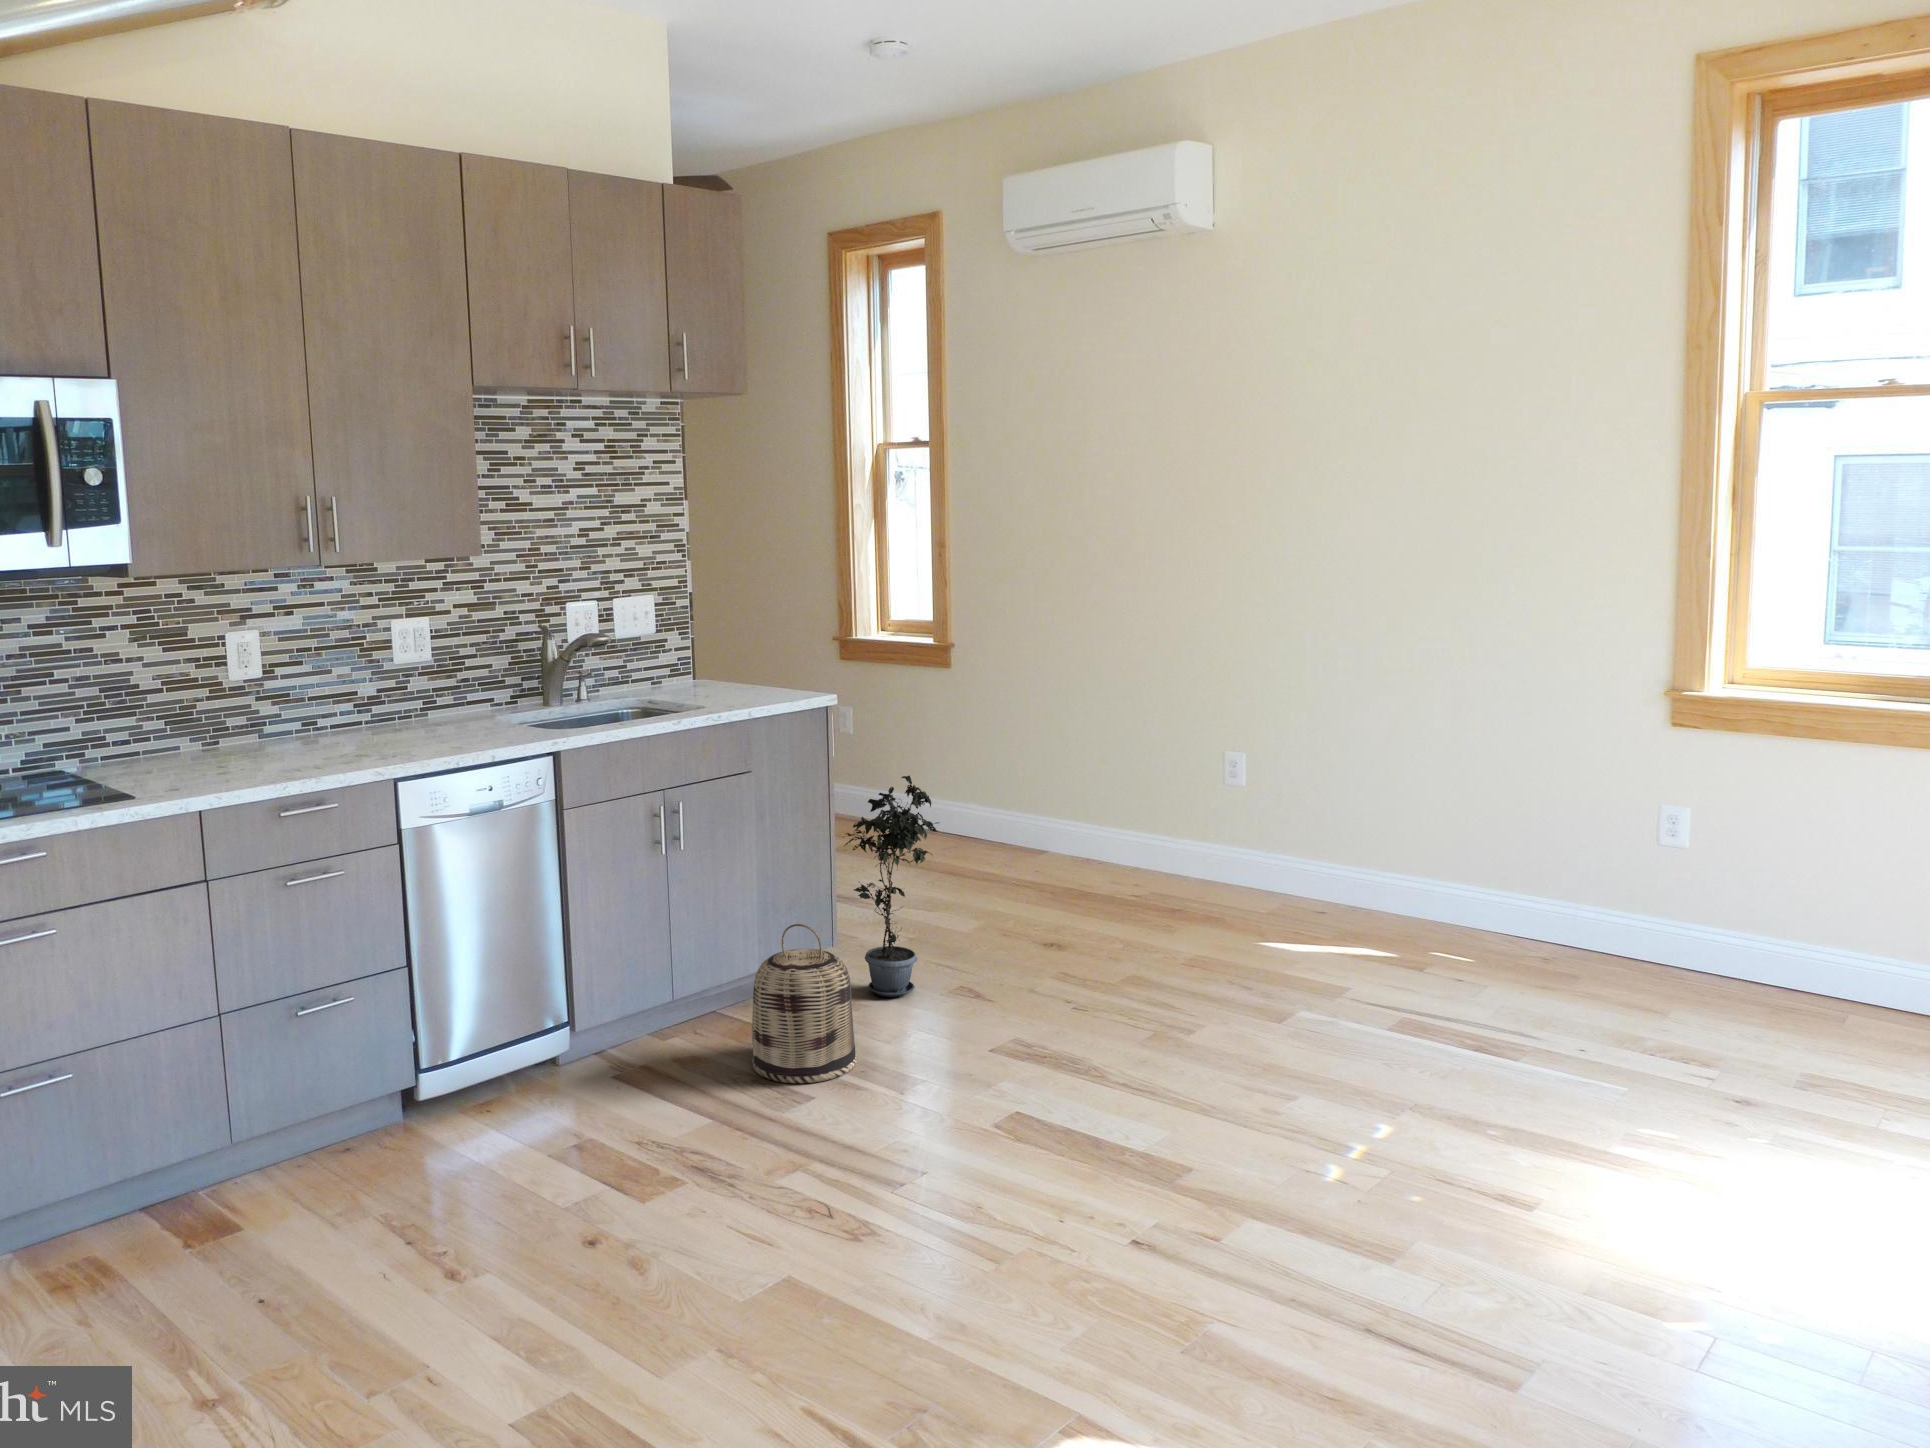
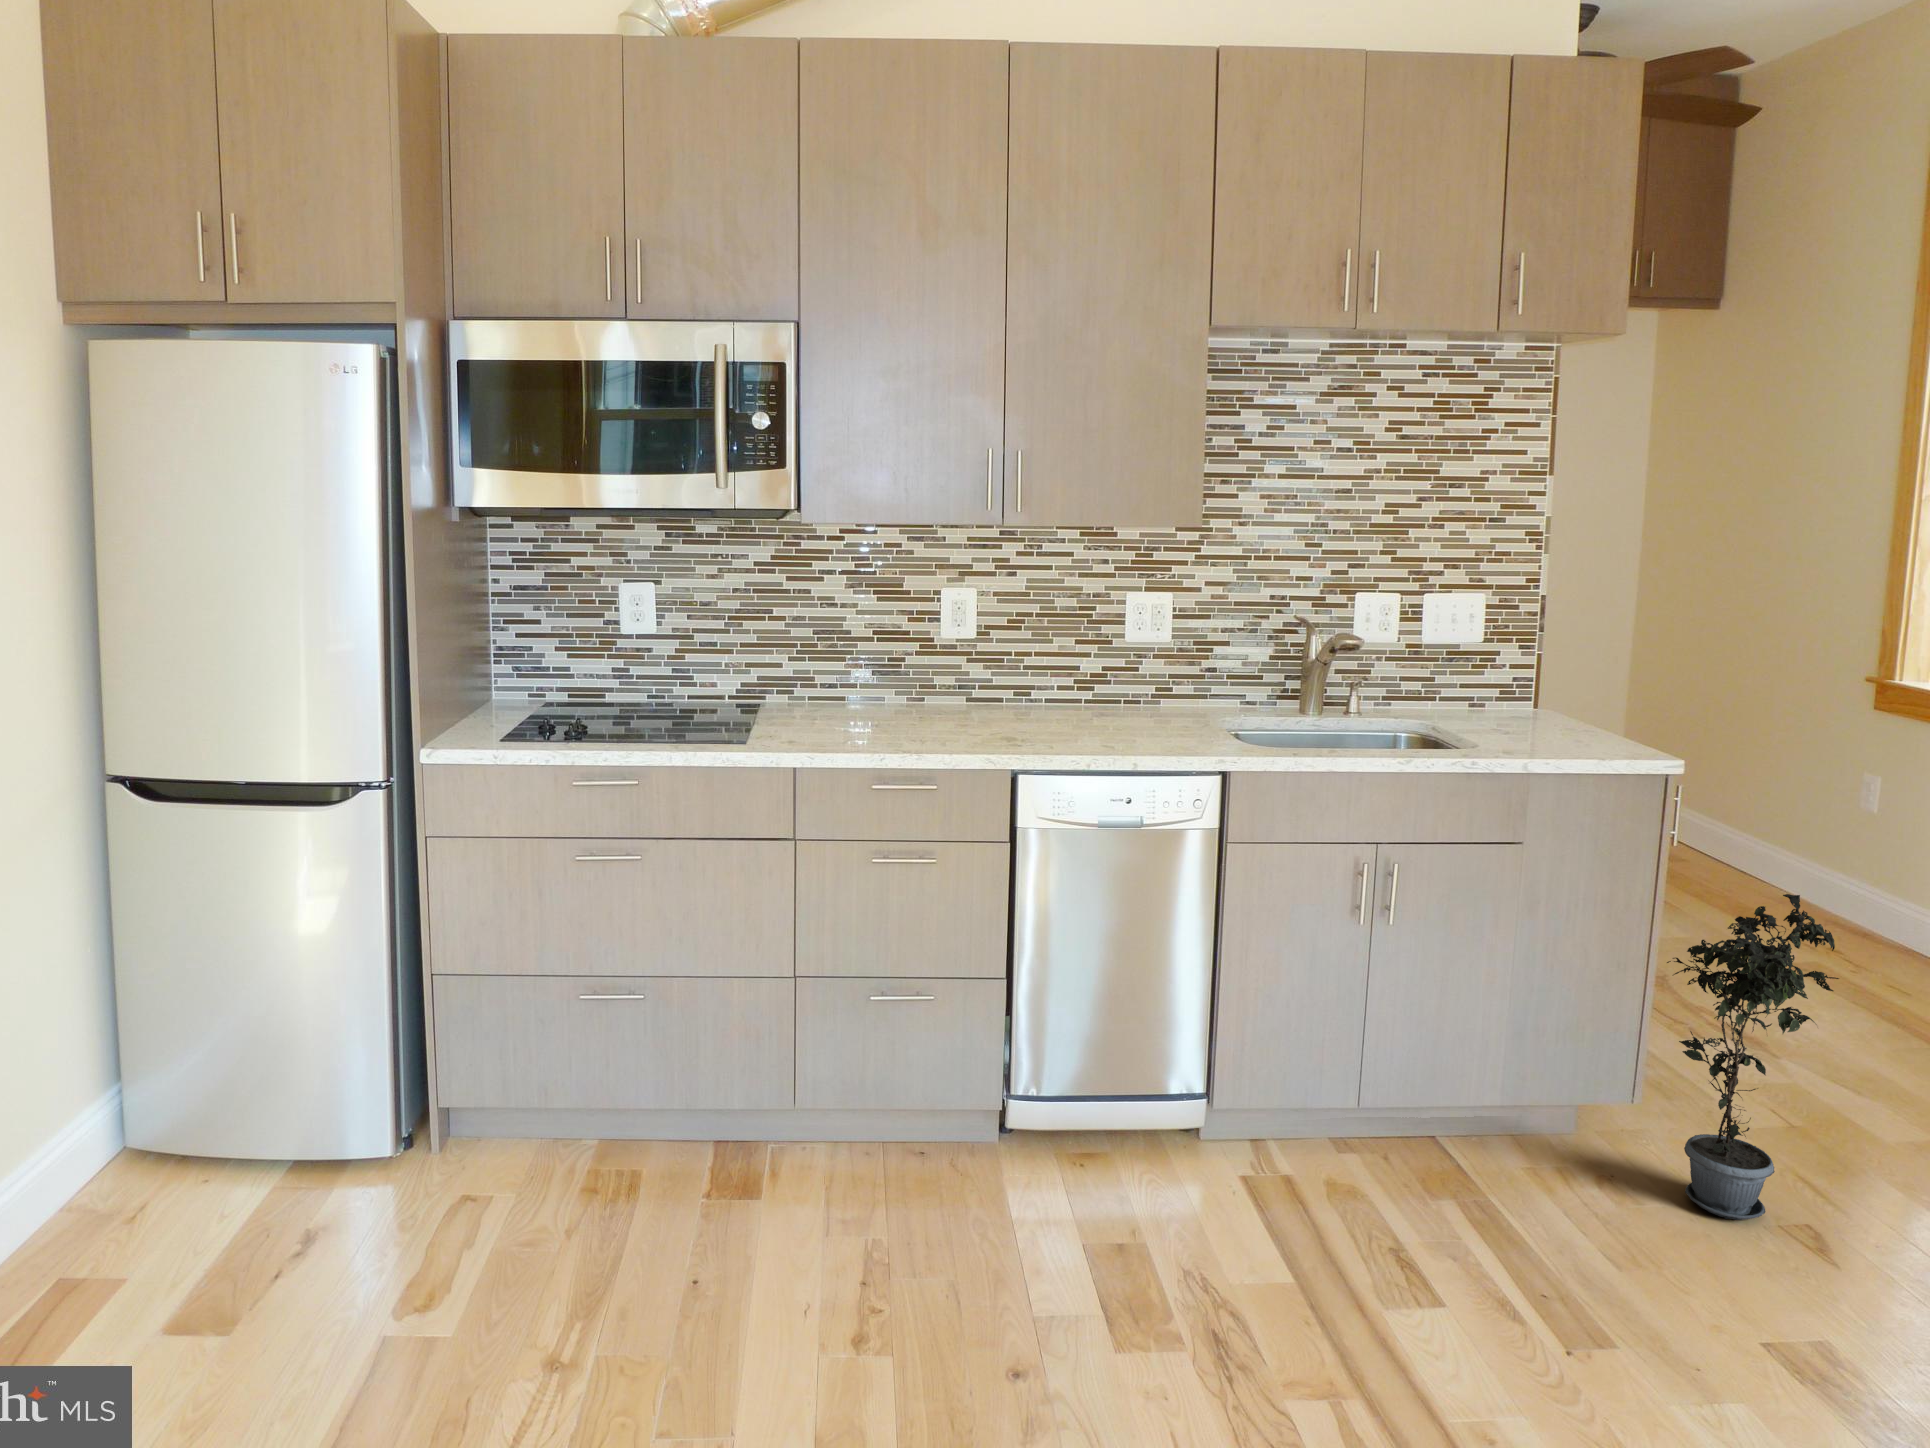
basket: present [752,924,857,1083] -> none [1428,1068,1592,1309]

